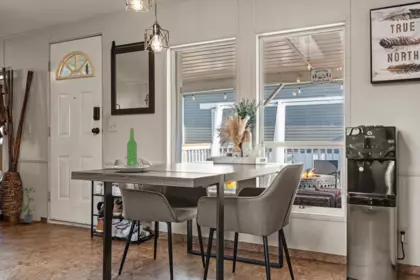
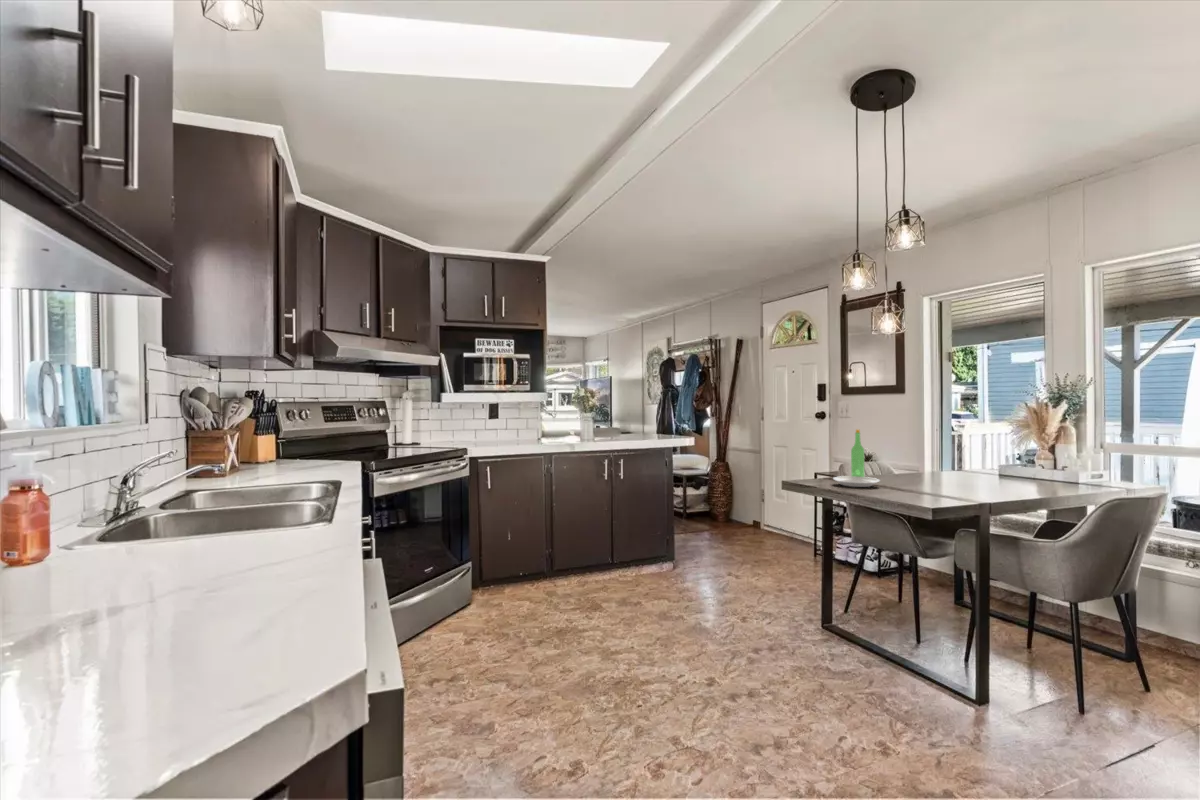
potted plant: present [19,188,35,223] -> none [726,481,748,526]

